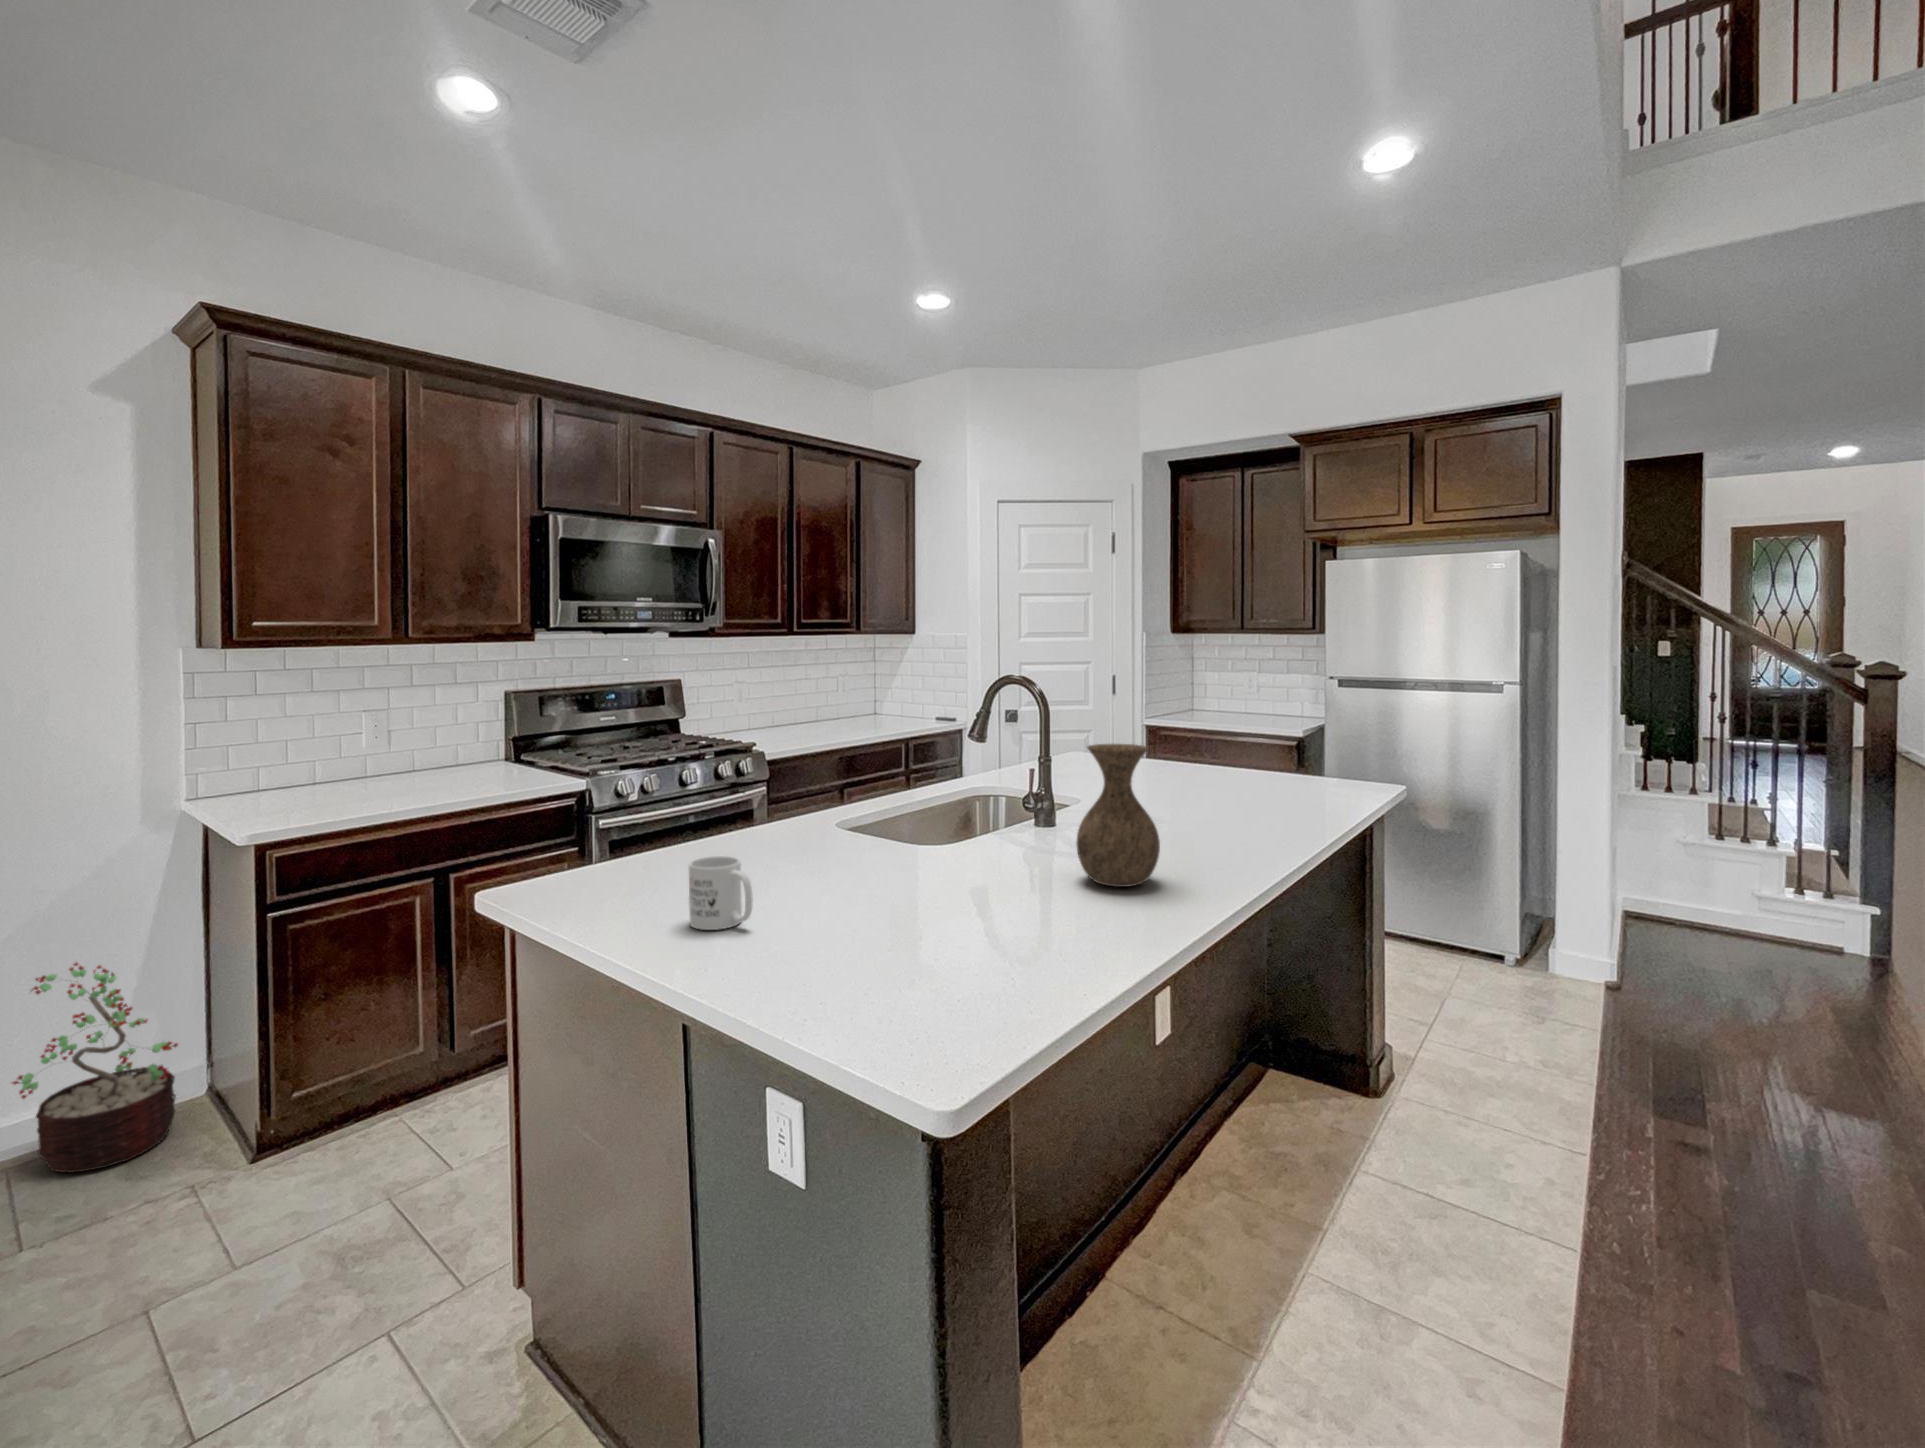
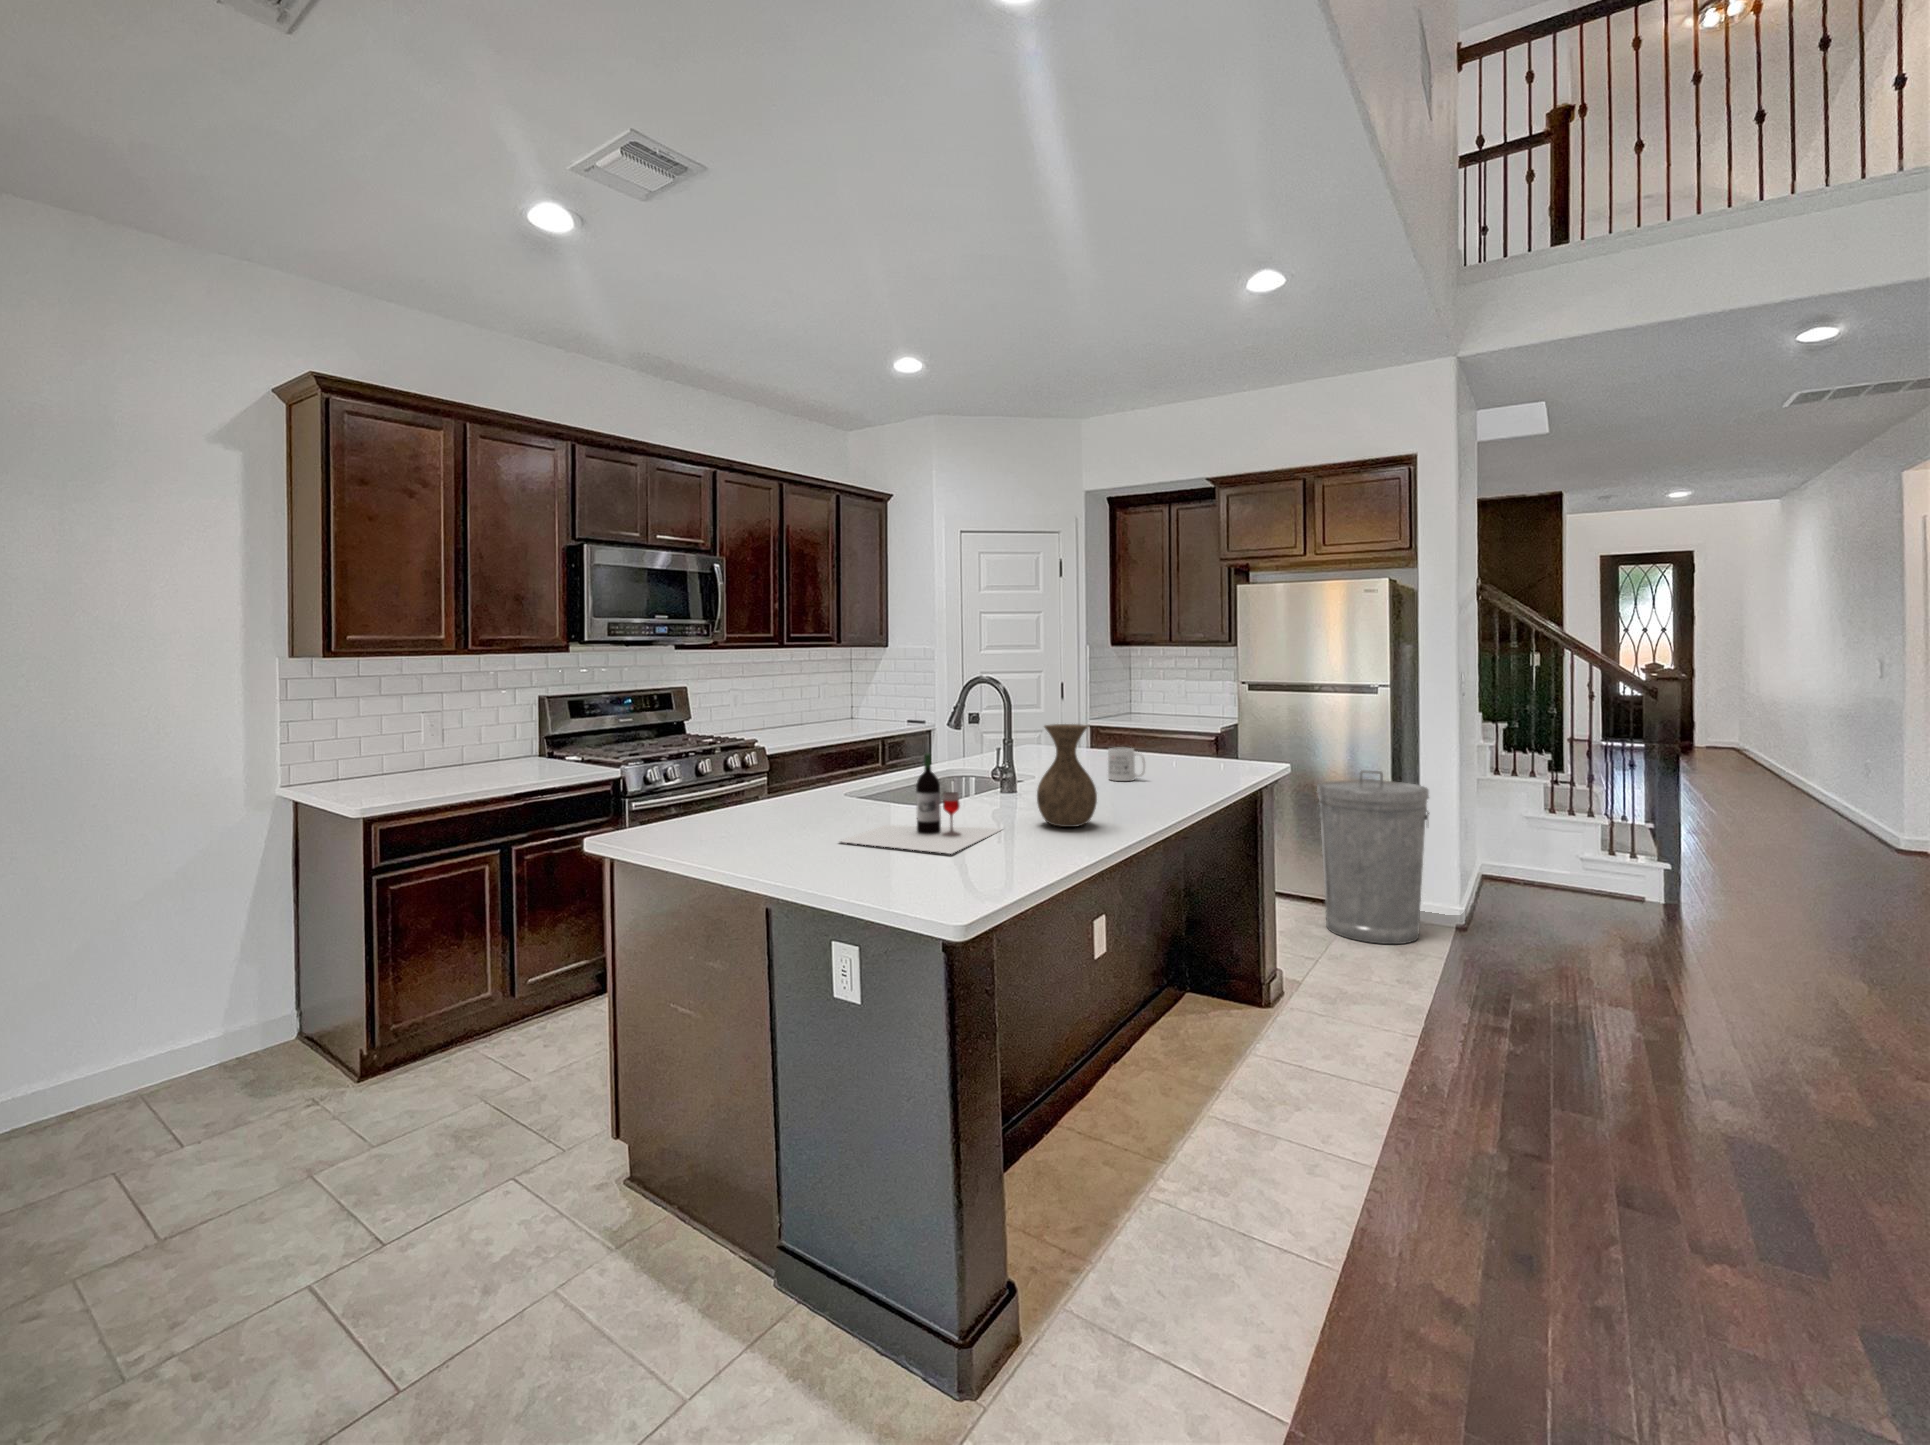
wine bottle: none [798,783,1031,933] -> present [841,753,1001,854]
trash can: none [1429,788,1575,1003] -> present [1317,771,1429,944]
mug: present [689,856,753,930] -> present [1108,748,1145,781]
decorative plant: present [13,963,178,1173] -> none [146,923,285,1097]

